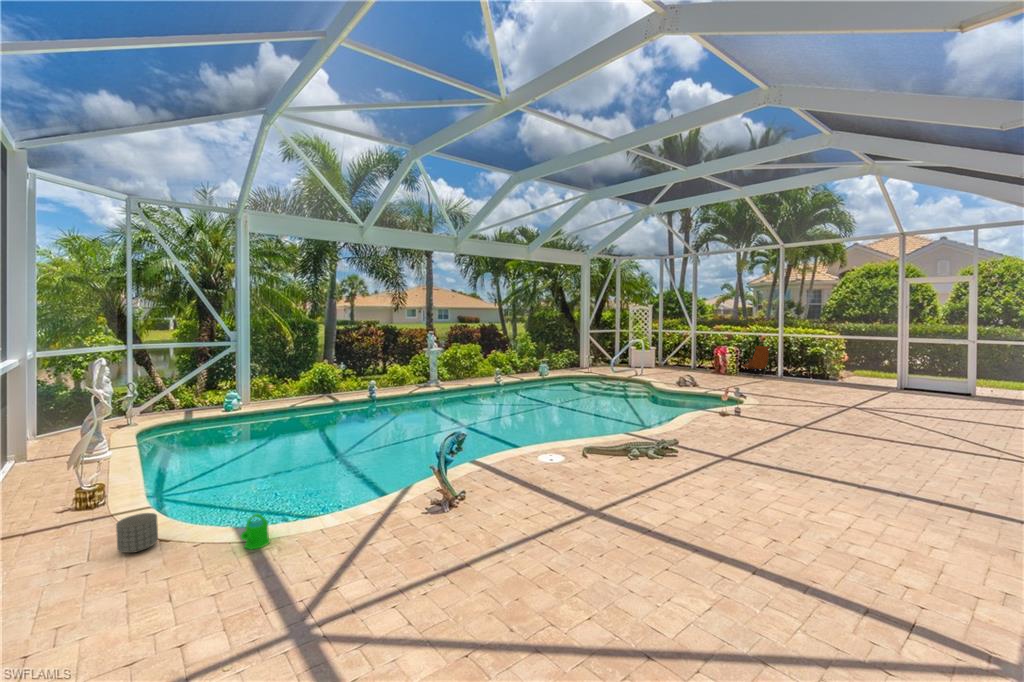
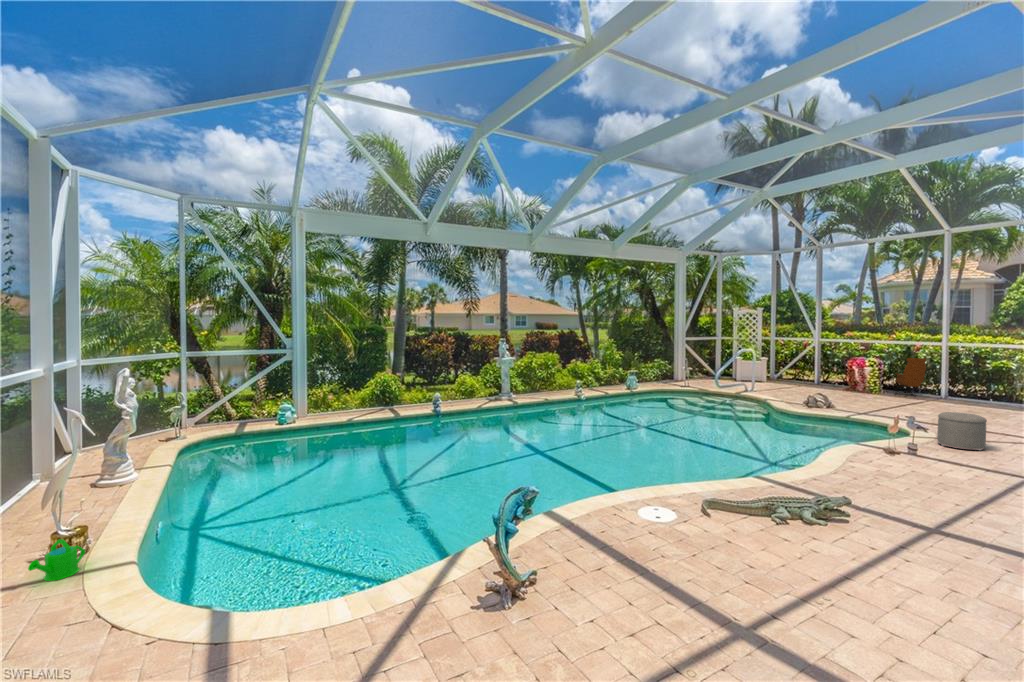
ottoman: none [758,385,788,412] -> present [937,412,987,451]
planter: present [116,513,158,553] -> none [48,587,110,649]
watering can: present [241,514,270,549] -> present [28,539,85,581]

